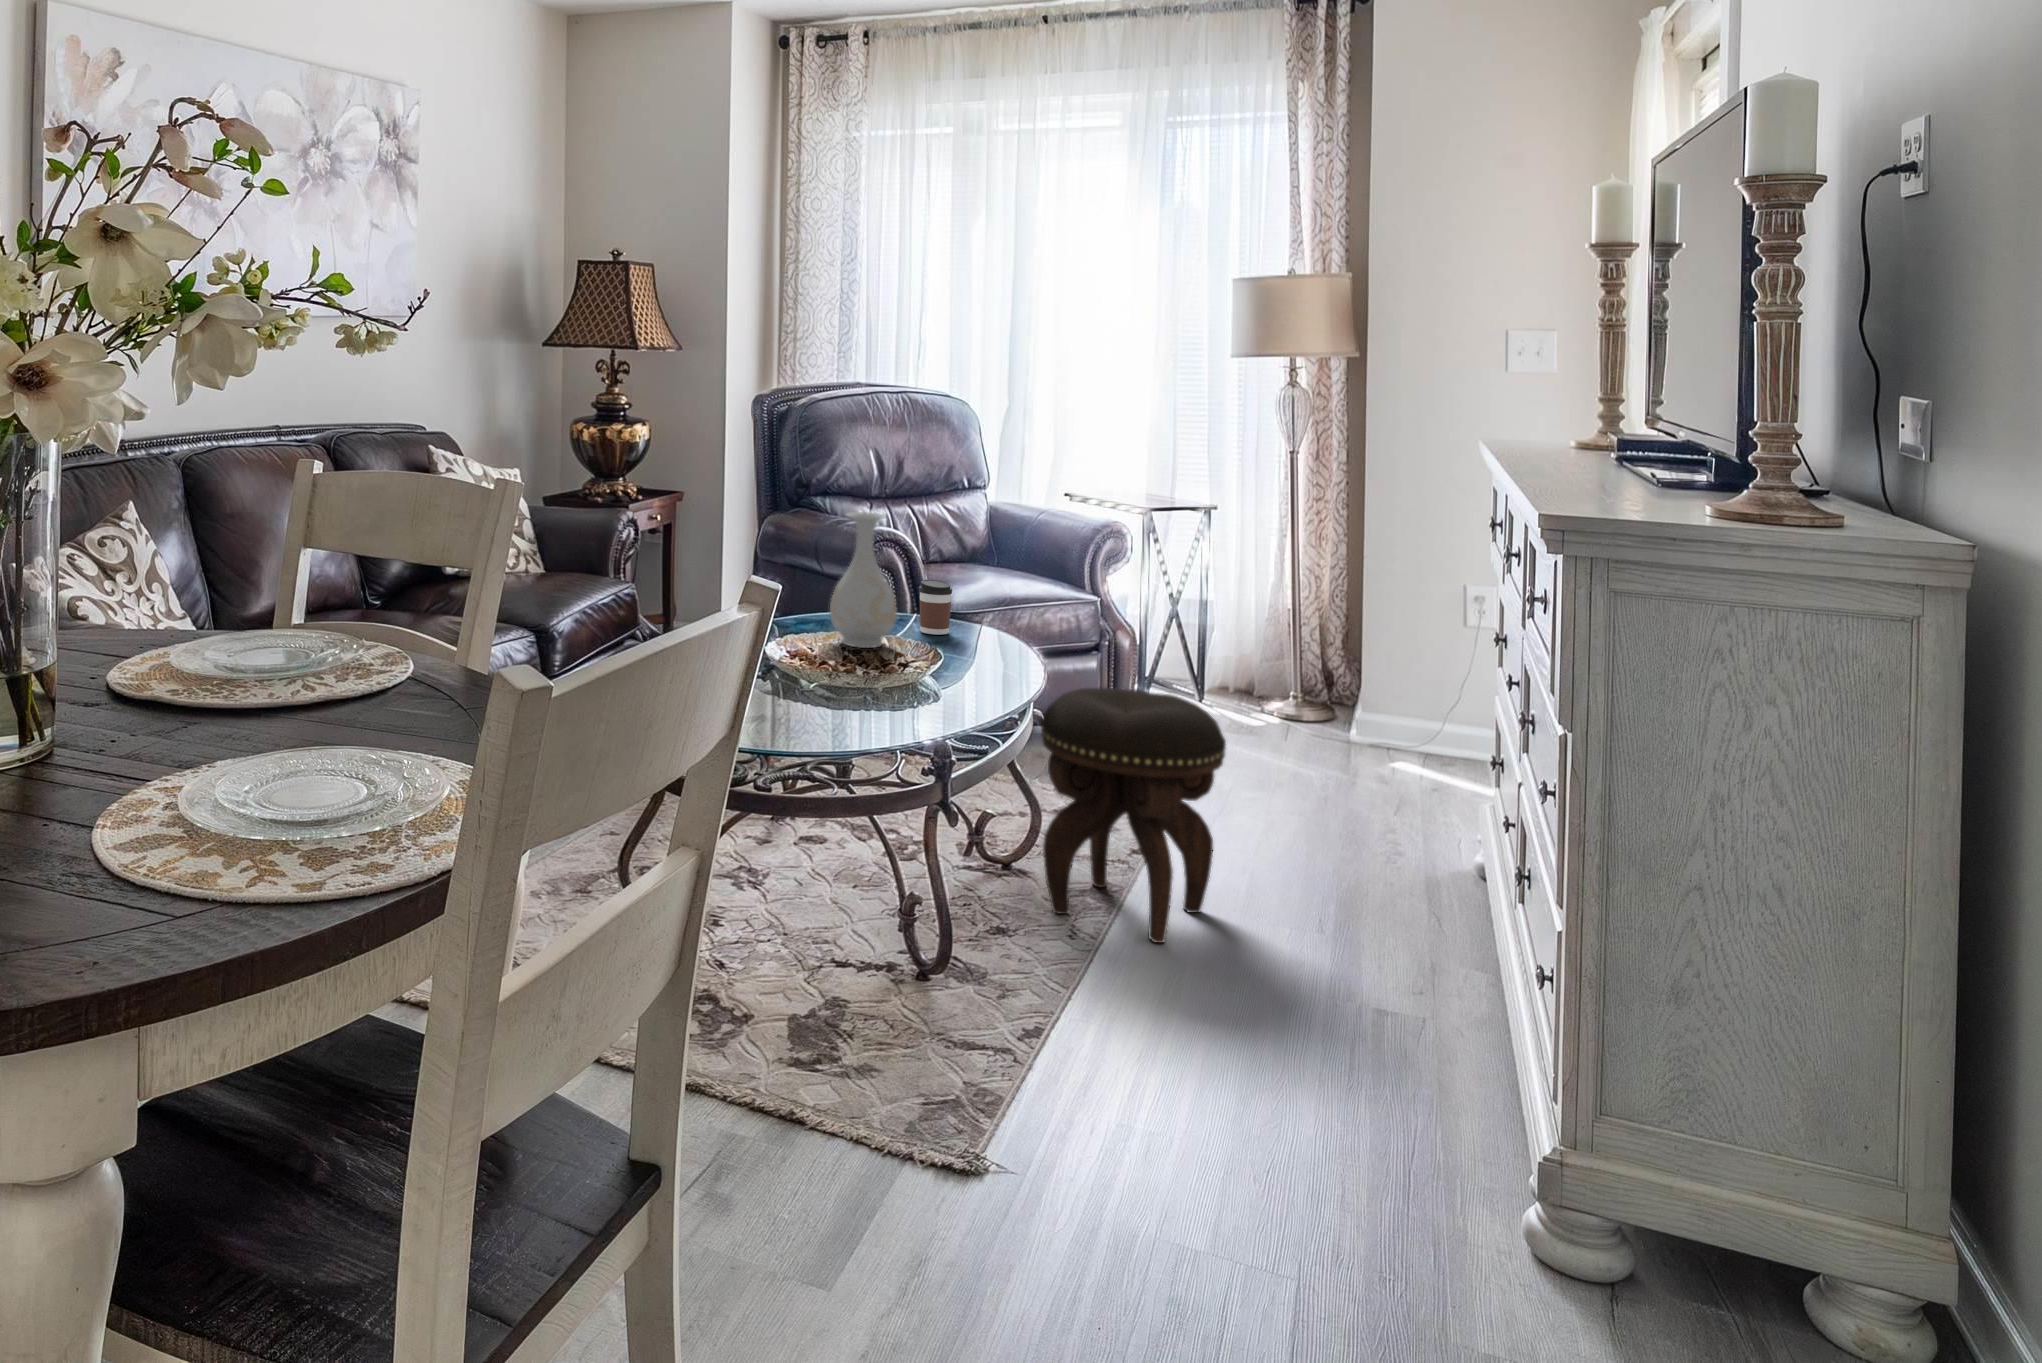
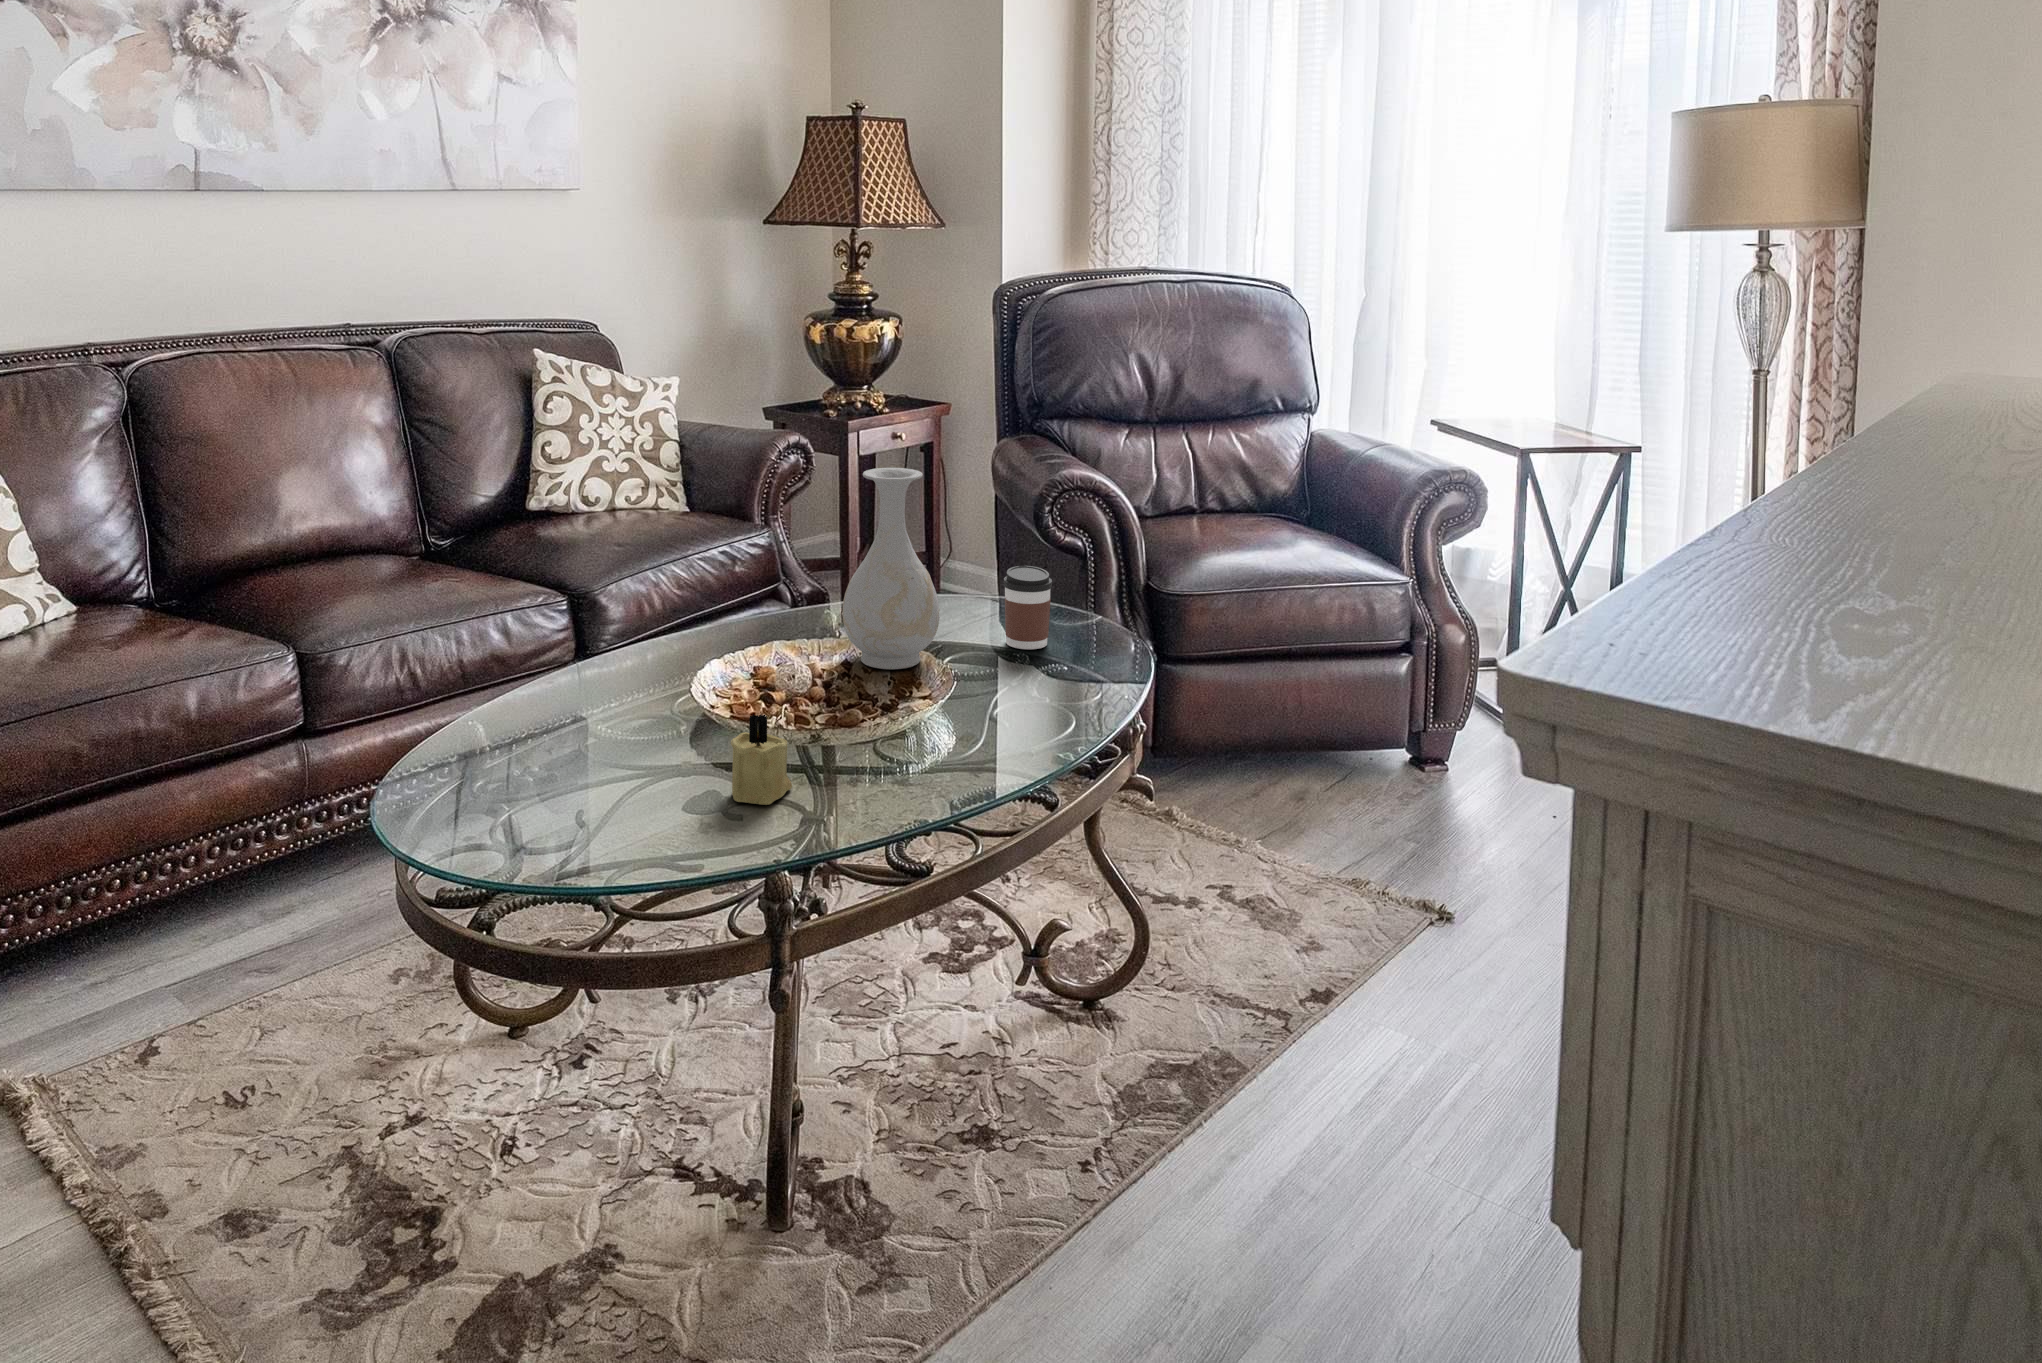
candle: none [858,658,893,713] -> present [731,715,792,805]
footstool: present [1041,687,1226,943] -> none [1079,762,1374,1207]

